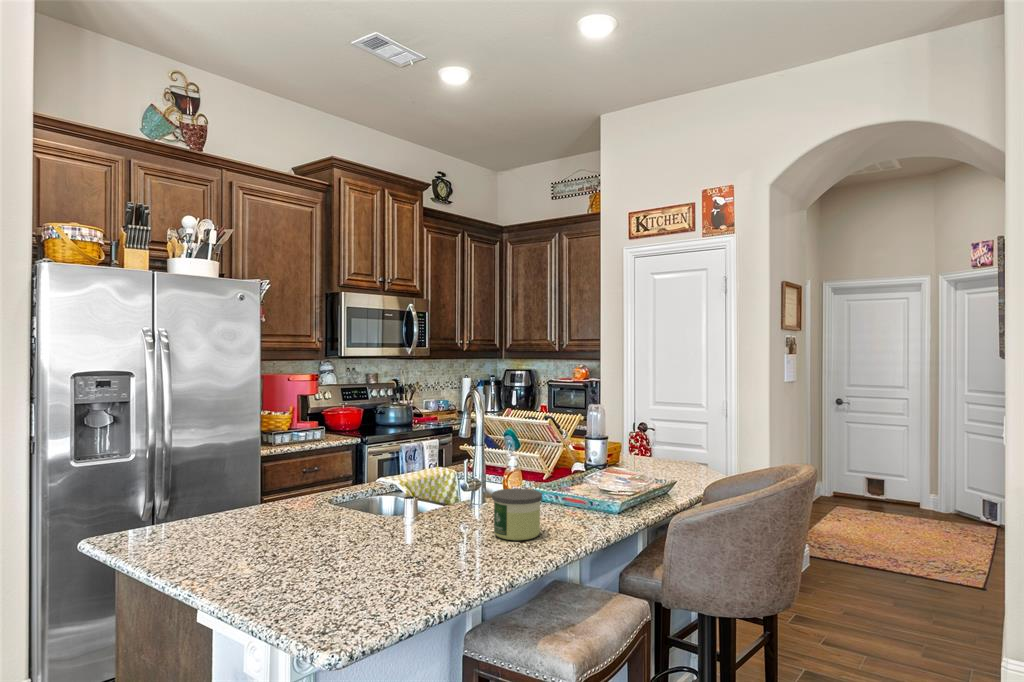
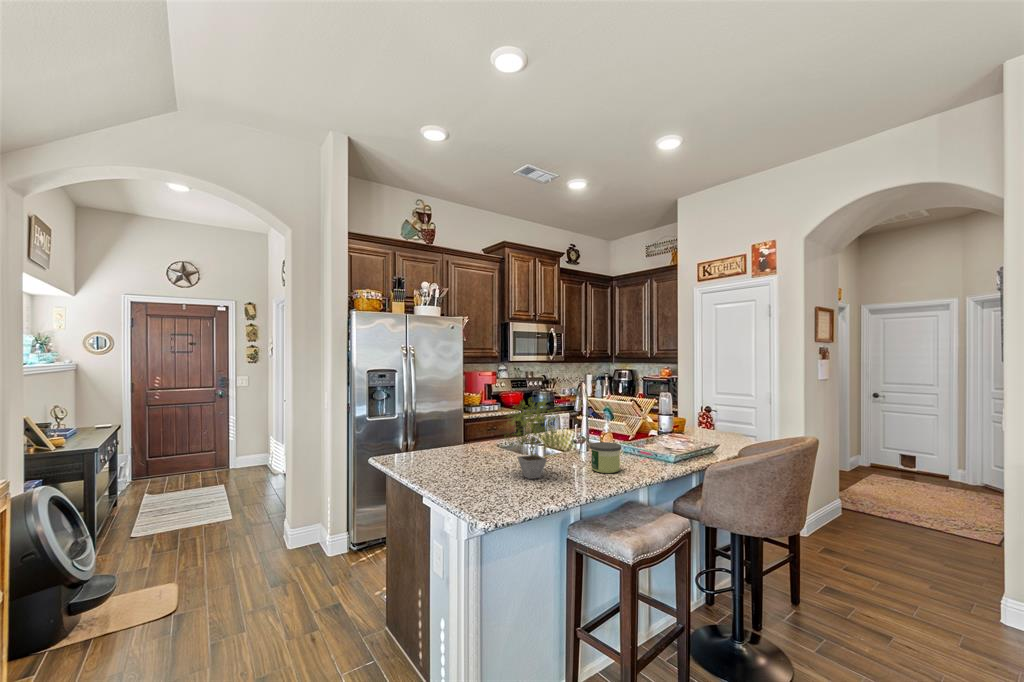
potted plant: none [332,404,465,561] -> present [505,400,564,479]

